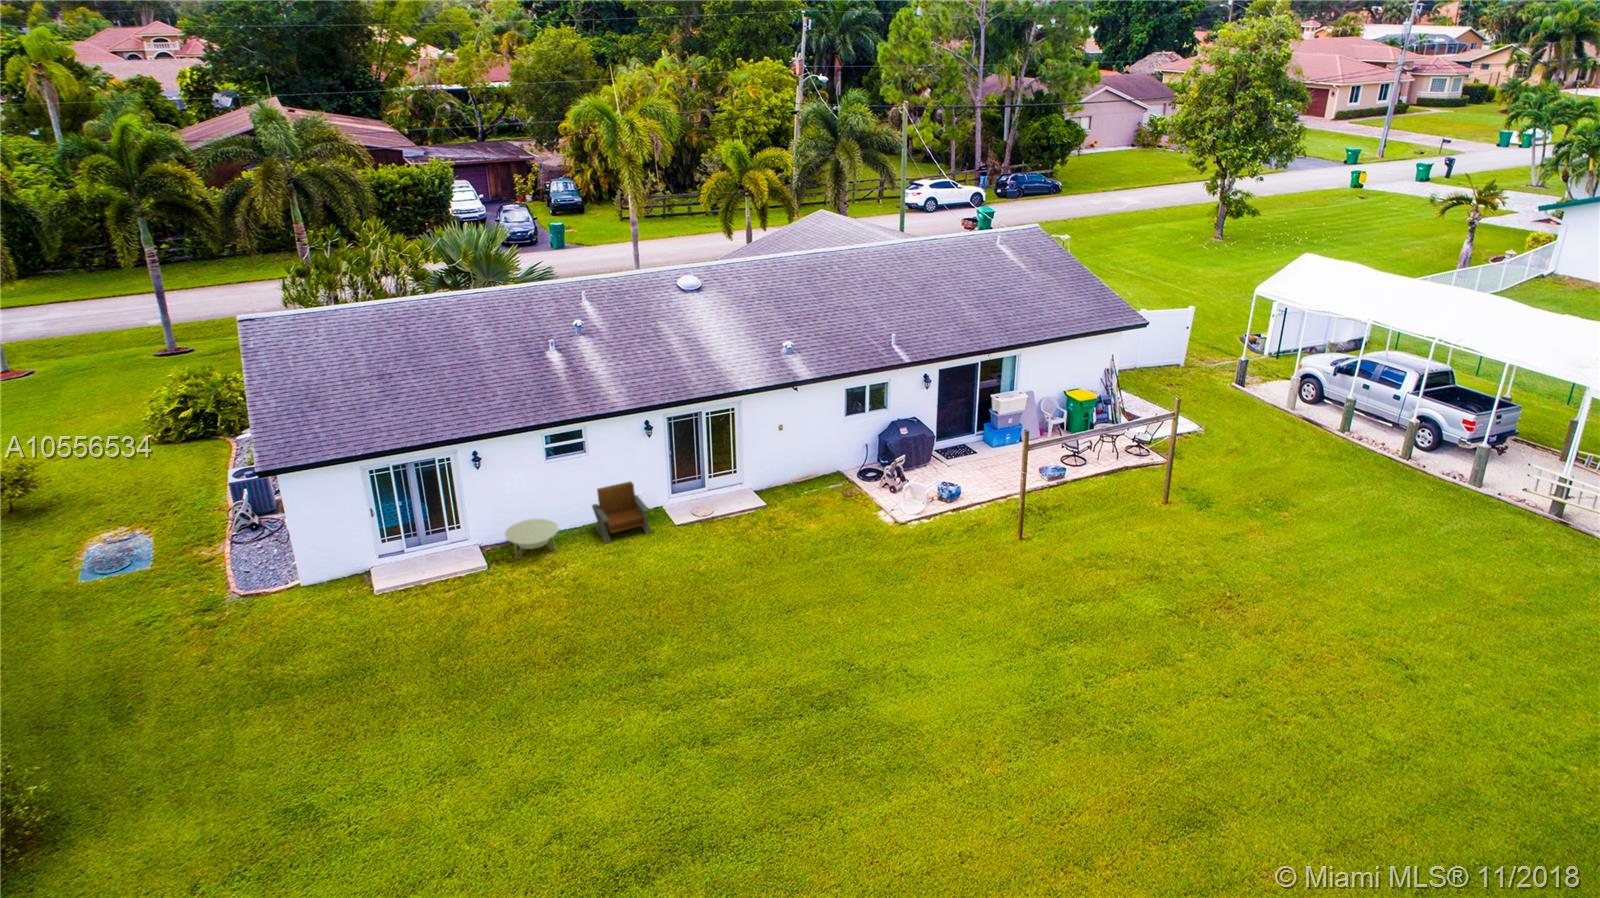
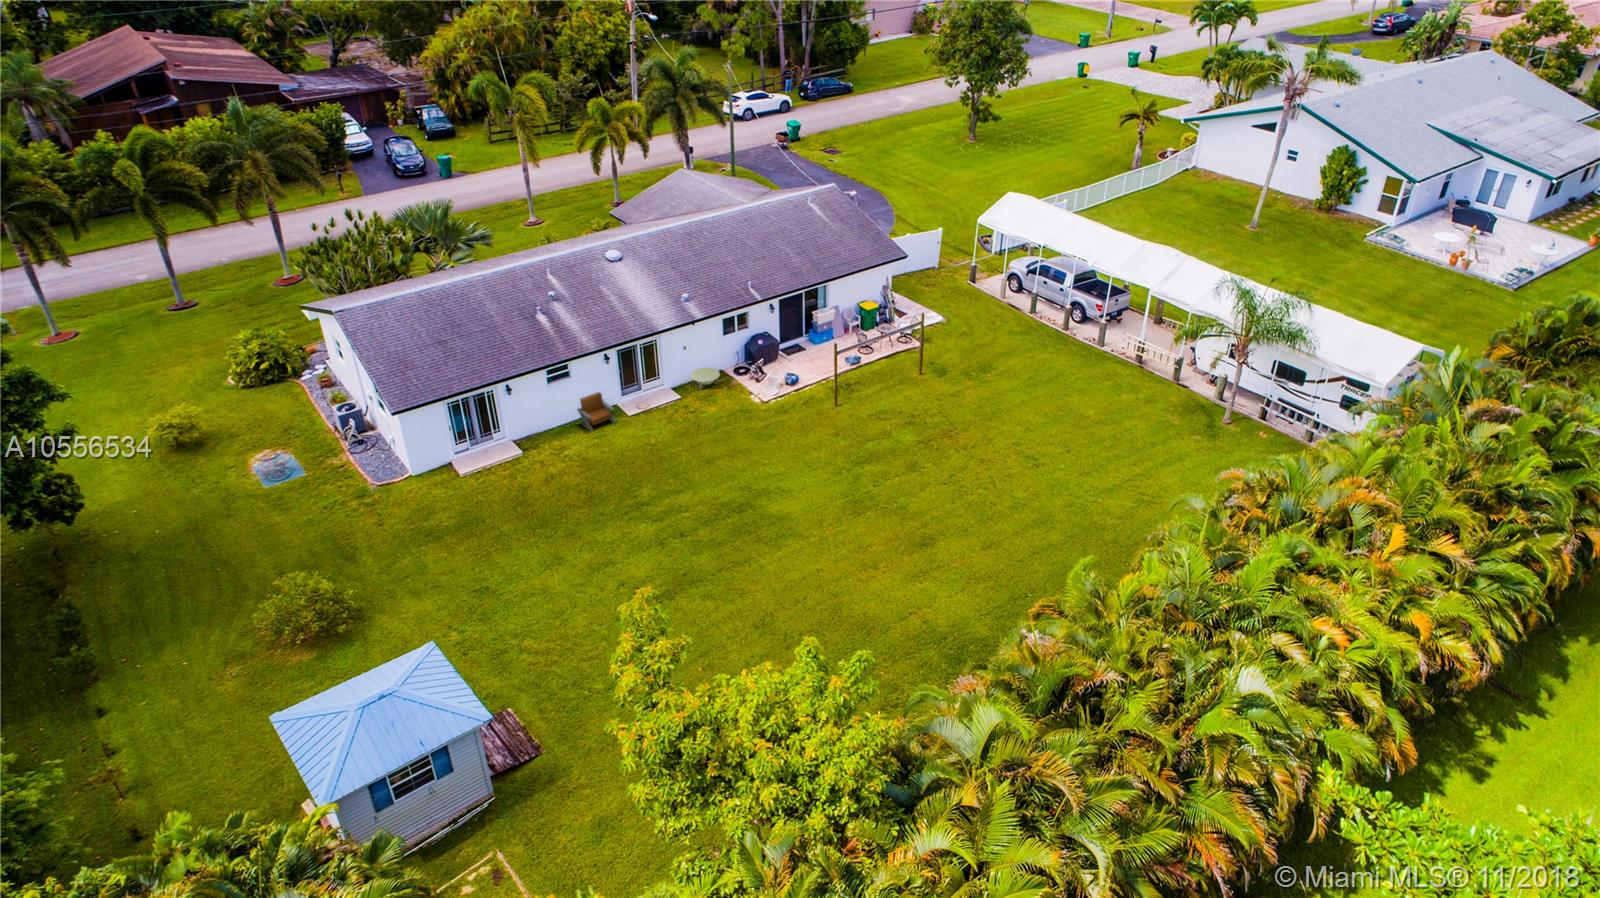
round table: present [505,519,558,559] -> present [690,368,720,391]

